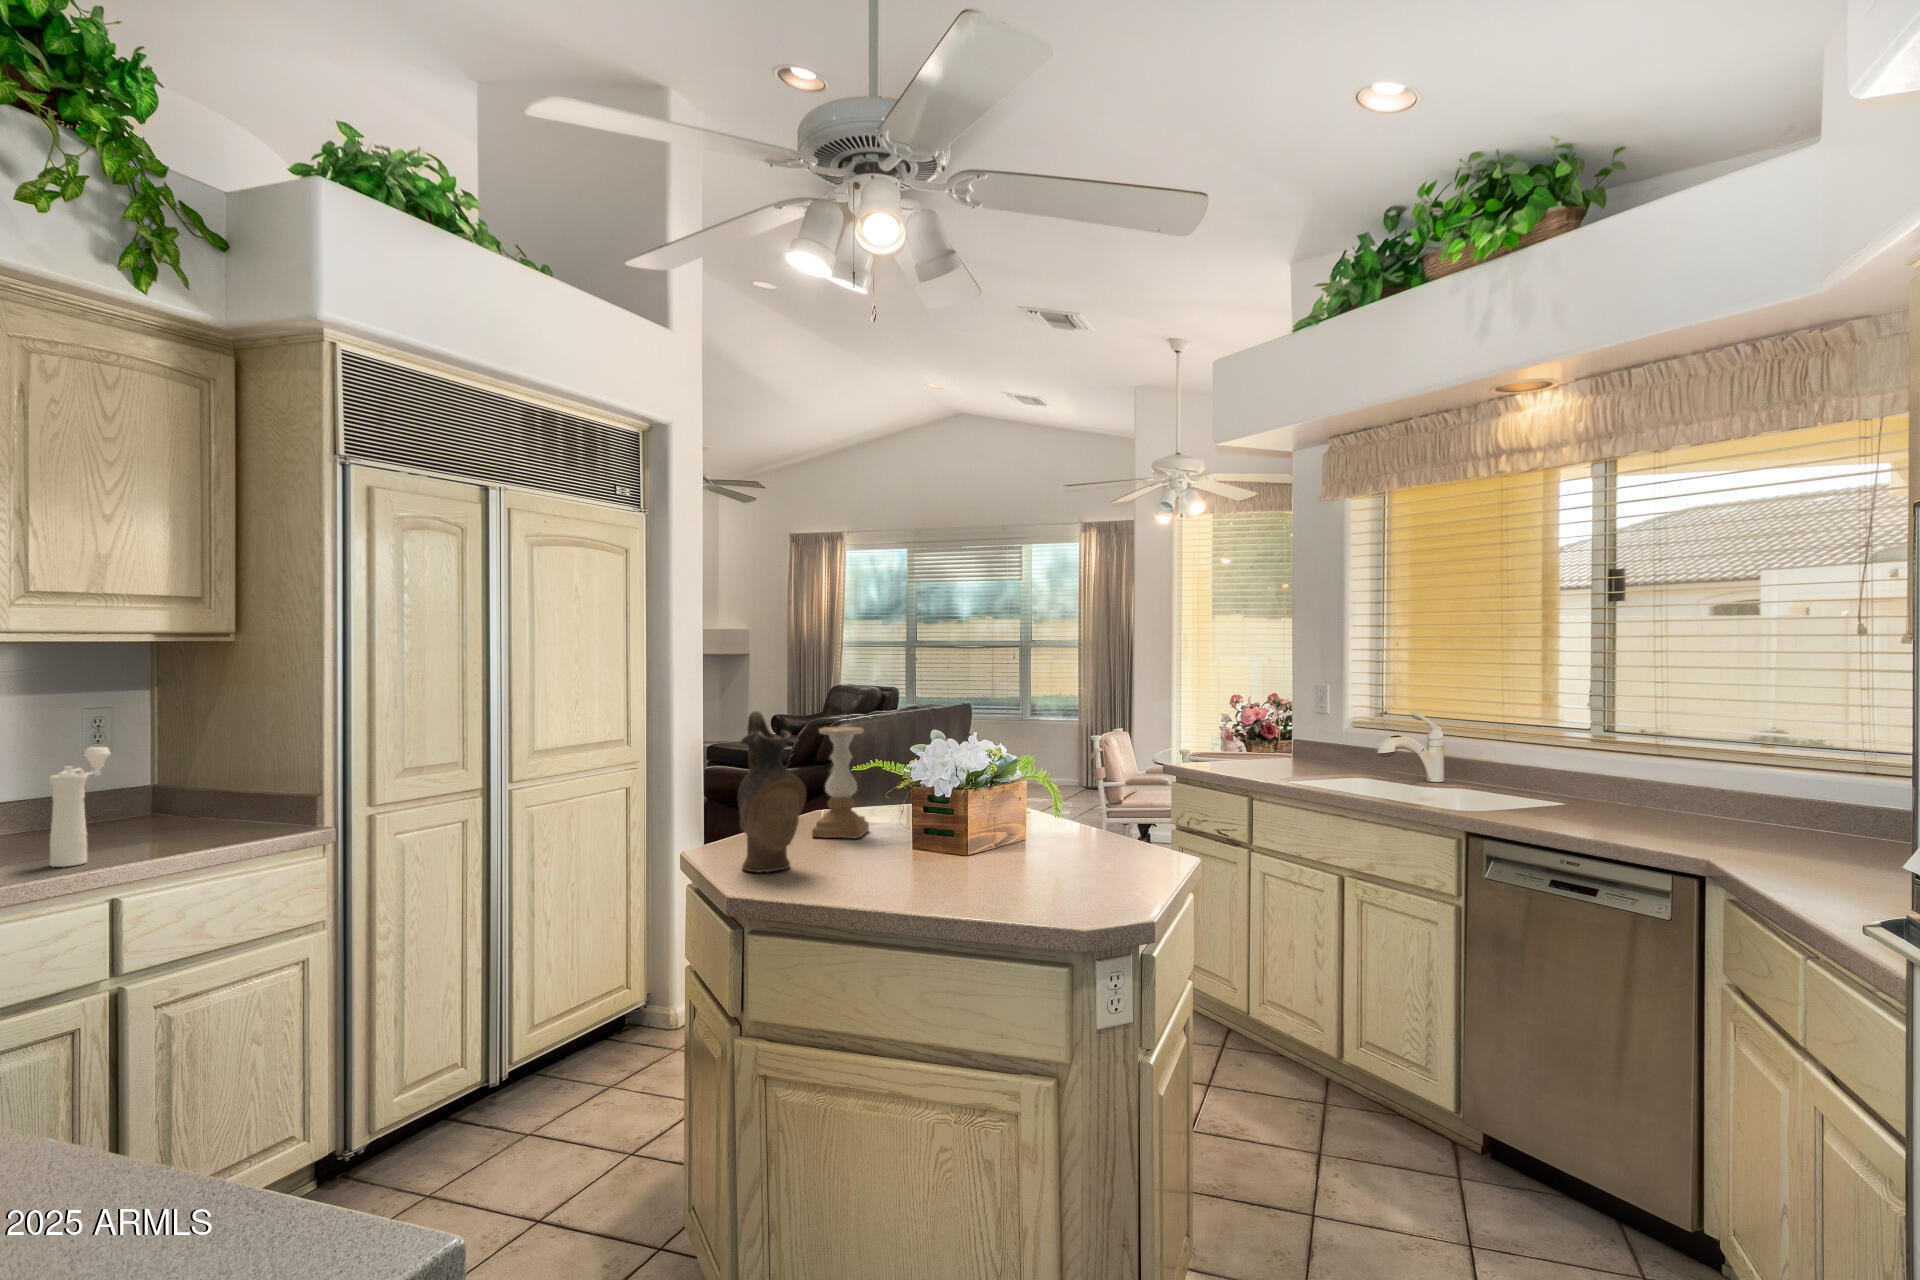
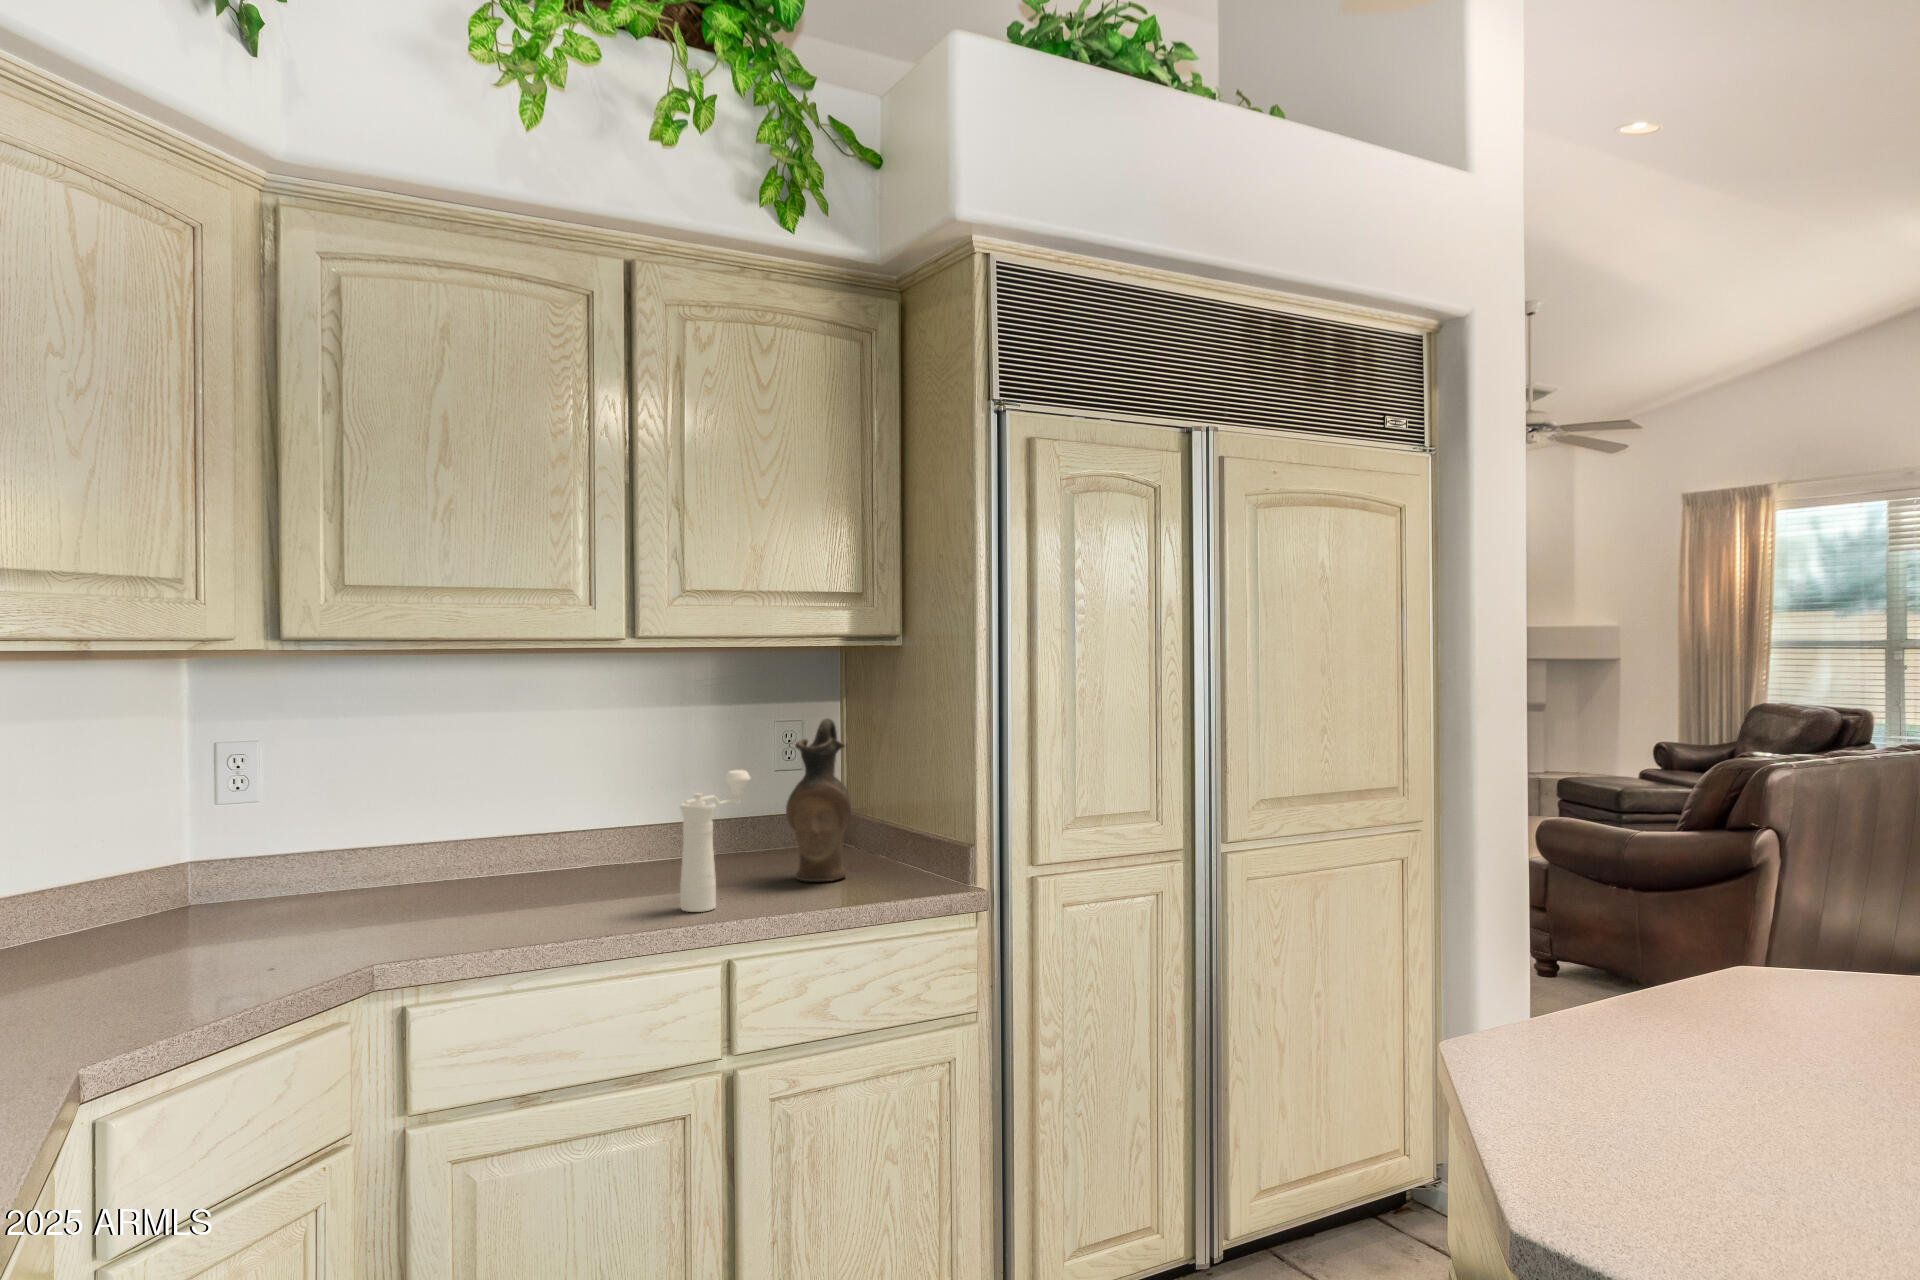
ceramic pitcher: present [738,711,806,872] -> present [786,718,851,881]
candle holder: present [812,727,869,839] -> none [1717,822,1856,1068]

